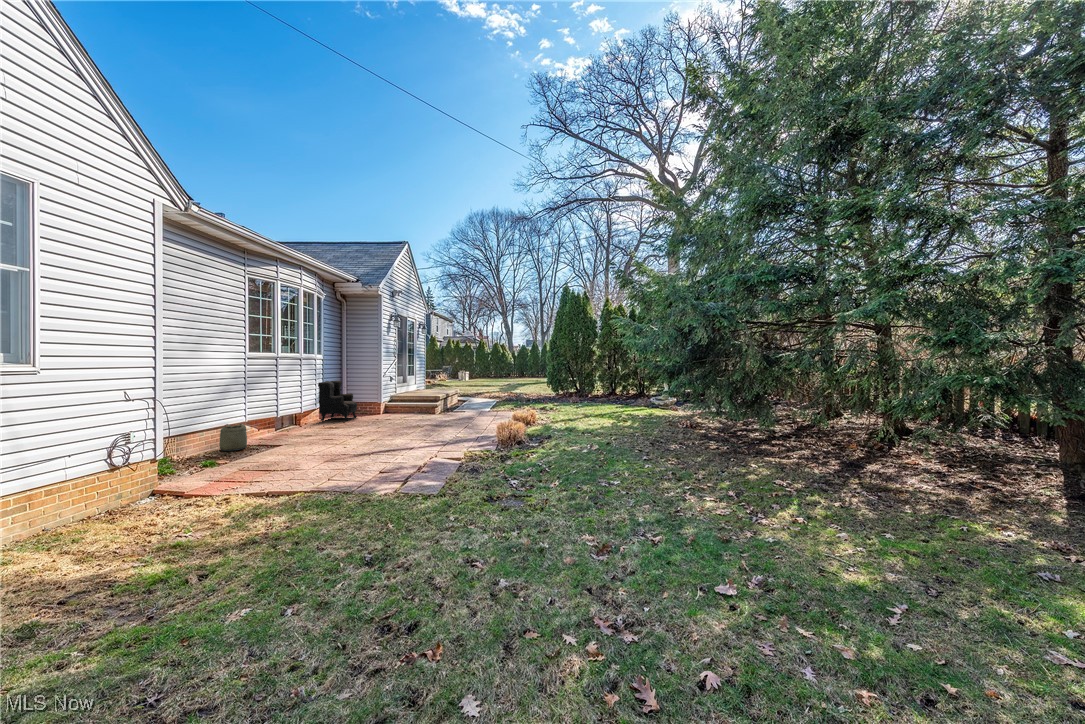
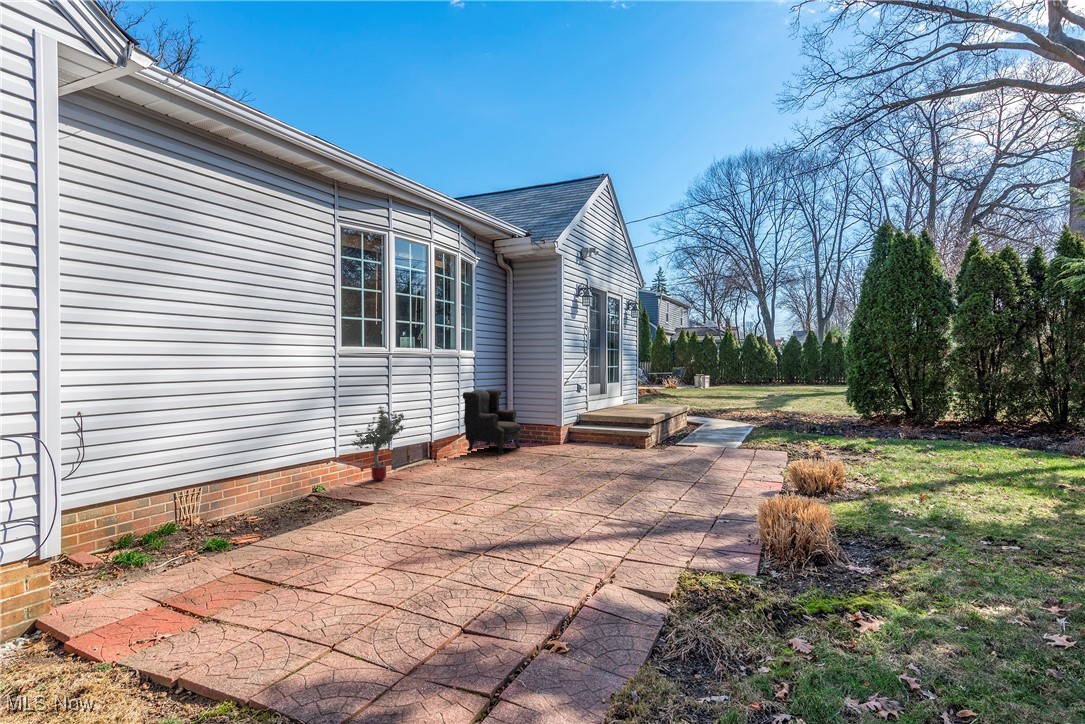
potted tree: none [258,391,292,437] -> present [351,406,404,481]
basket: present [219,424,247,451] -> none [270,462,312,509]

